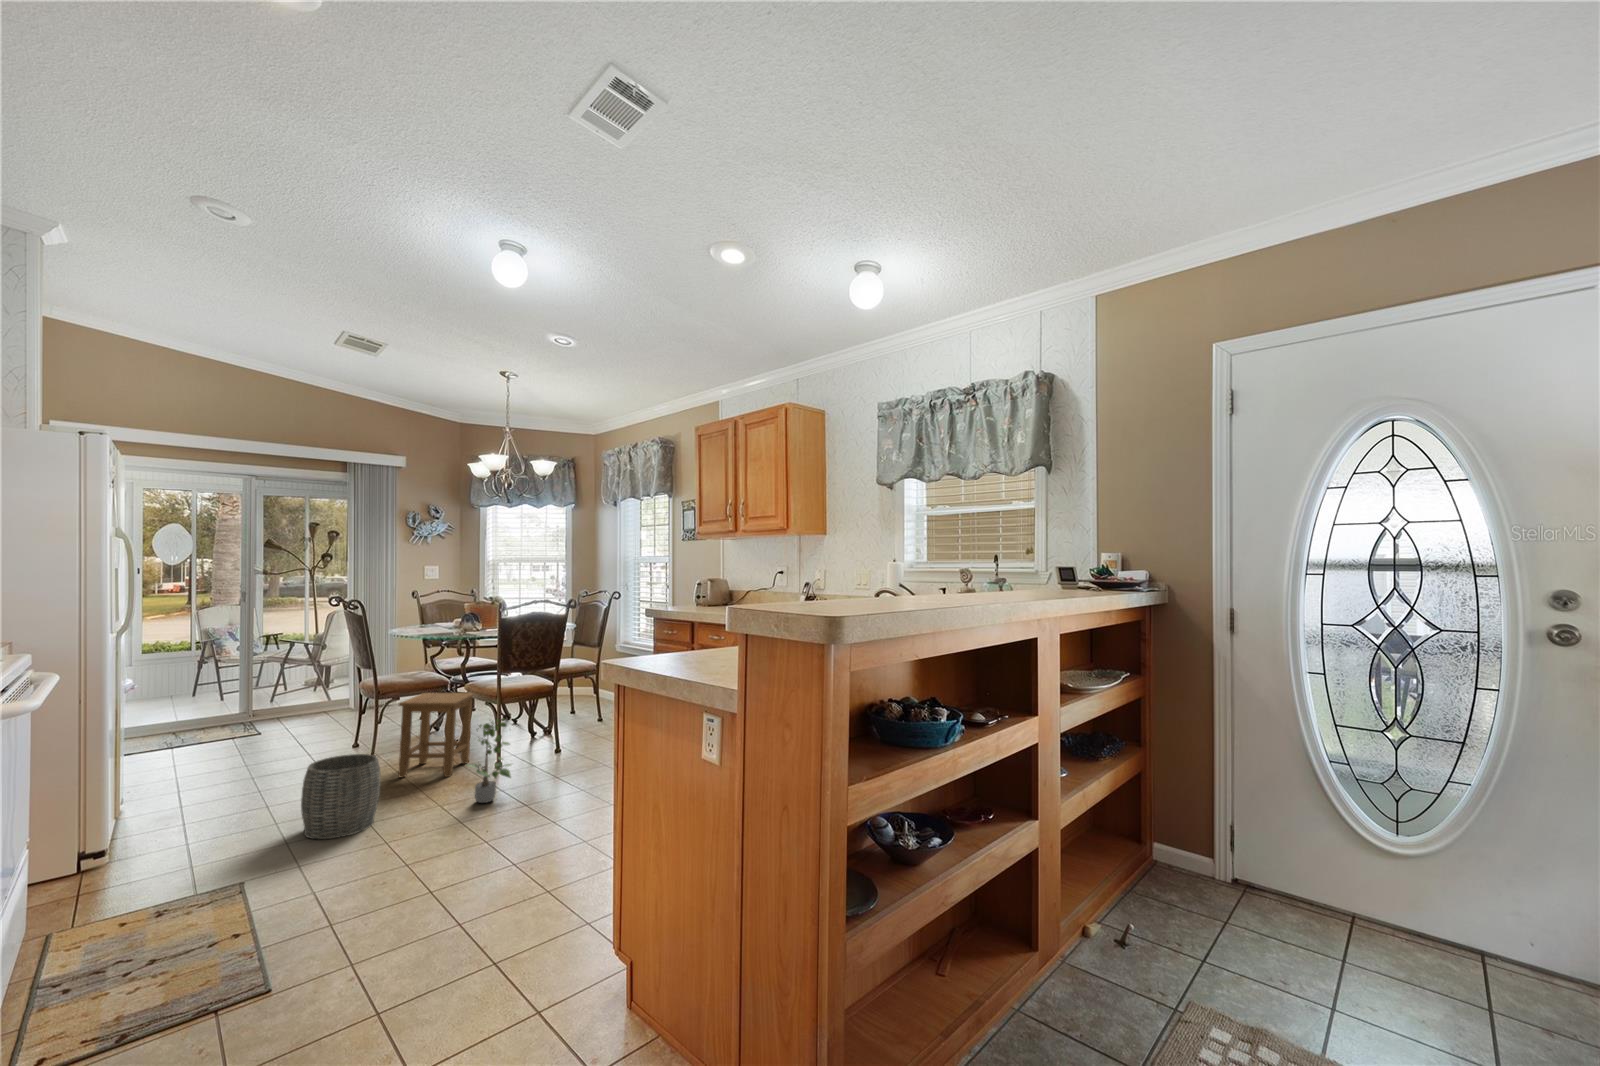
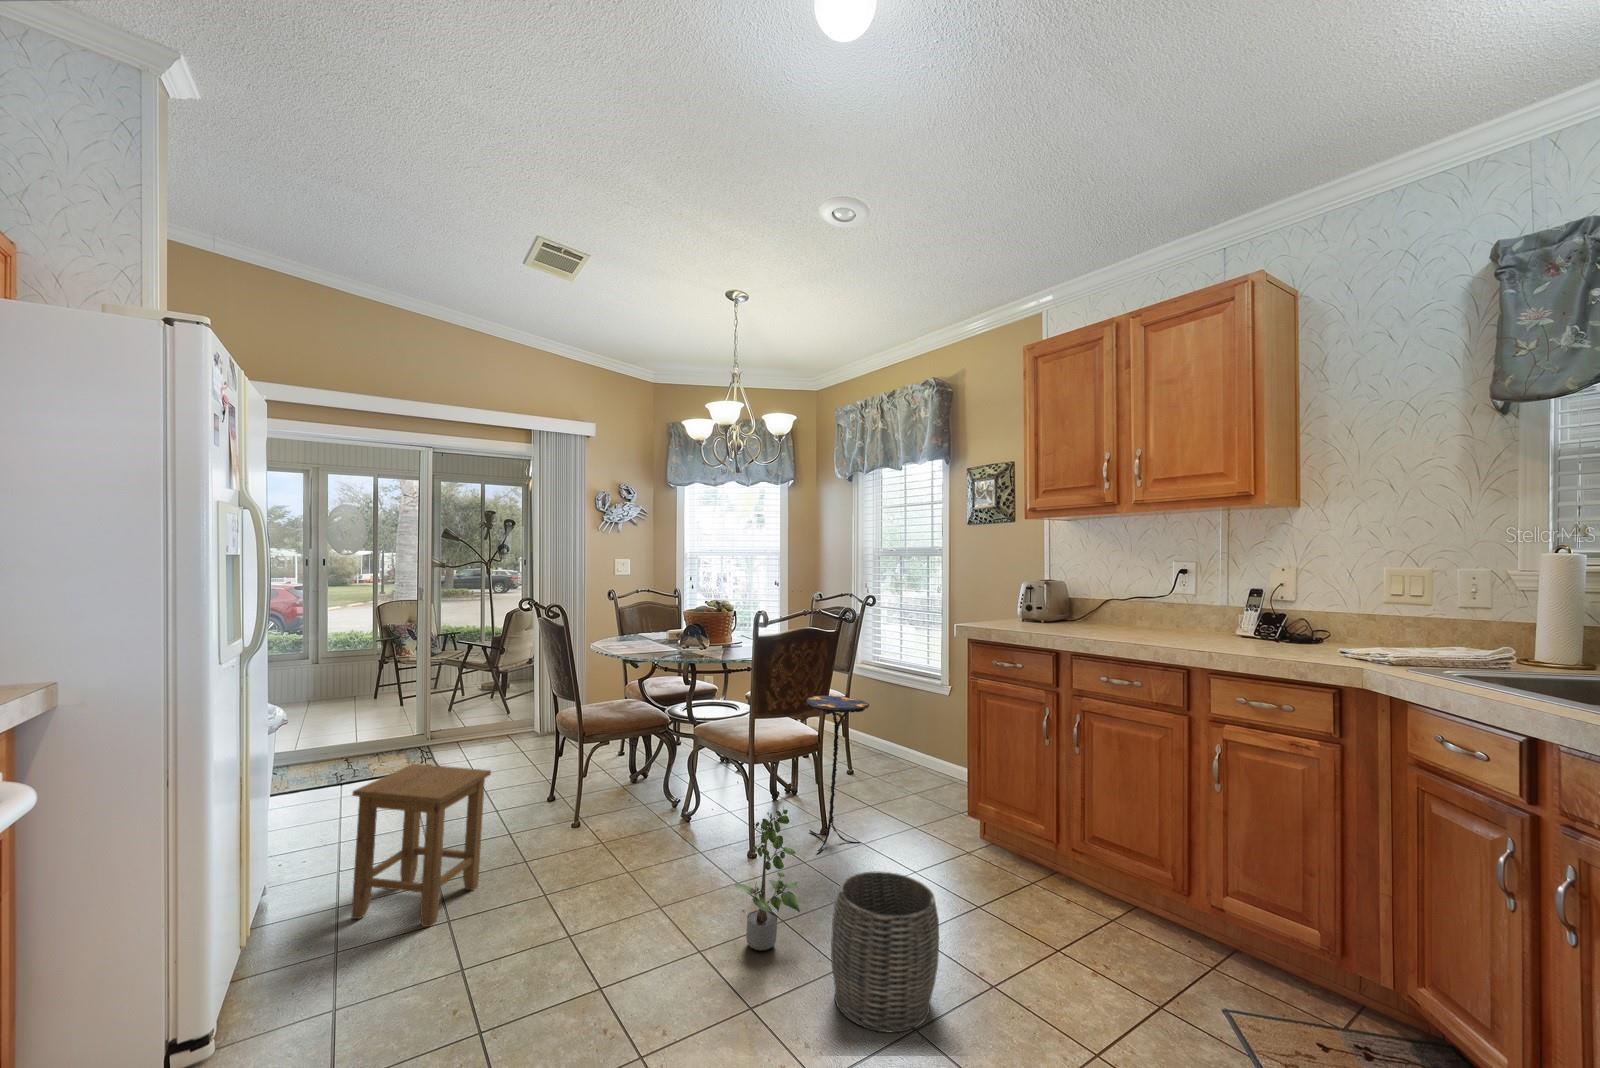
side table: none [543,656,588,758] -> present [806,695,869,851]
stool: present [398,693,473,777] -> present [351,764,491,927]
woven basket: present [301,754,381,839] -> present [831,872,939,1033]

